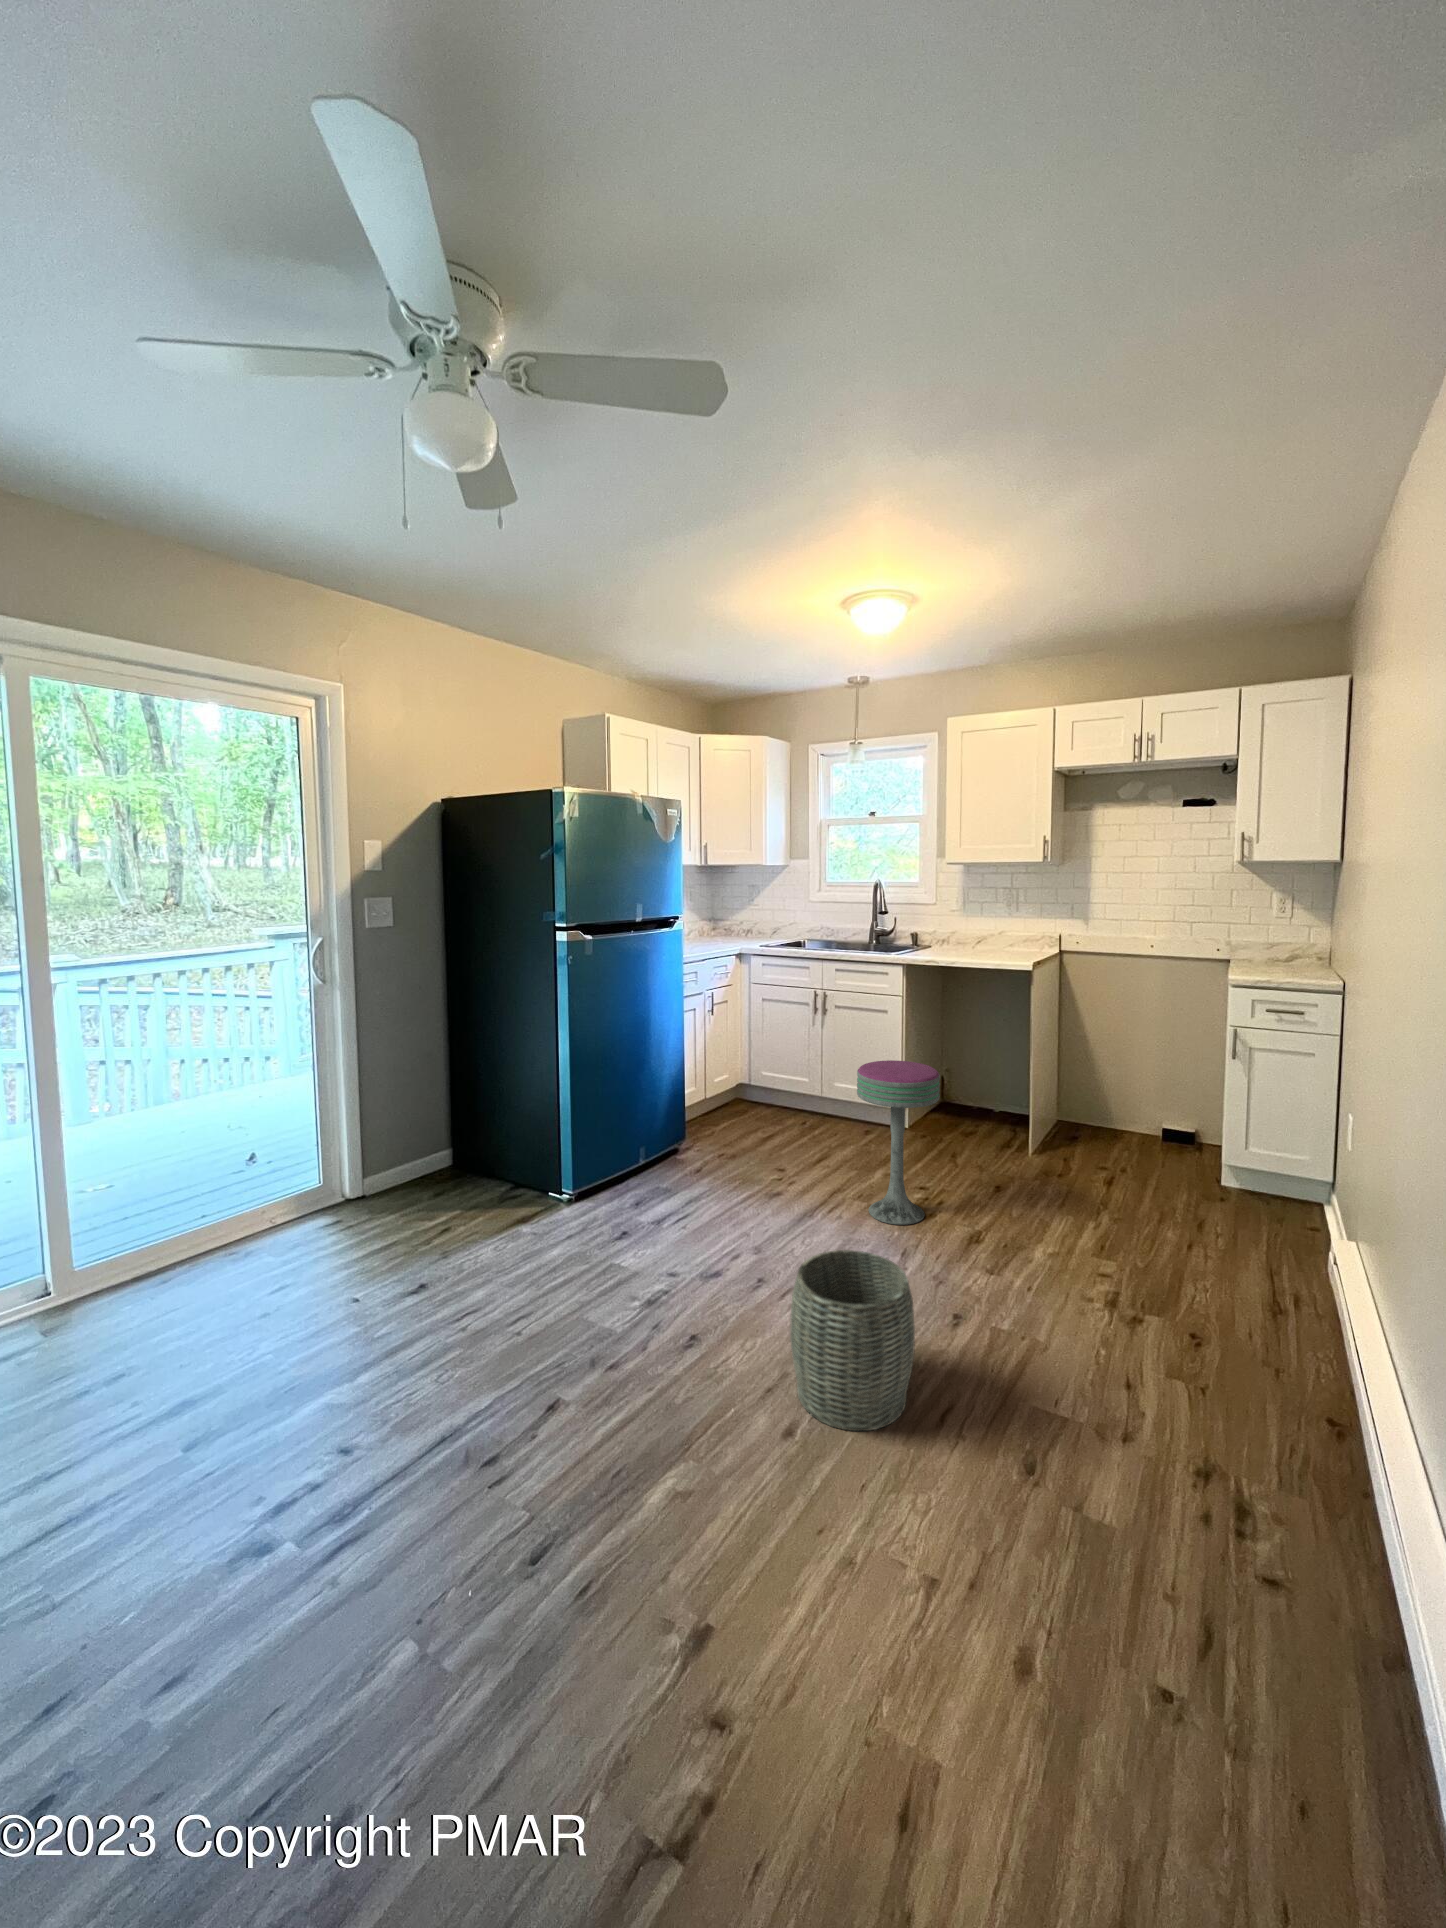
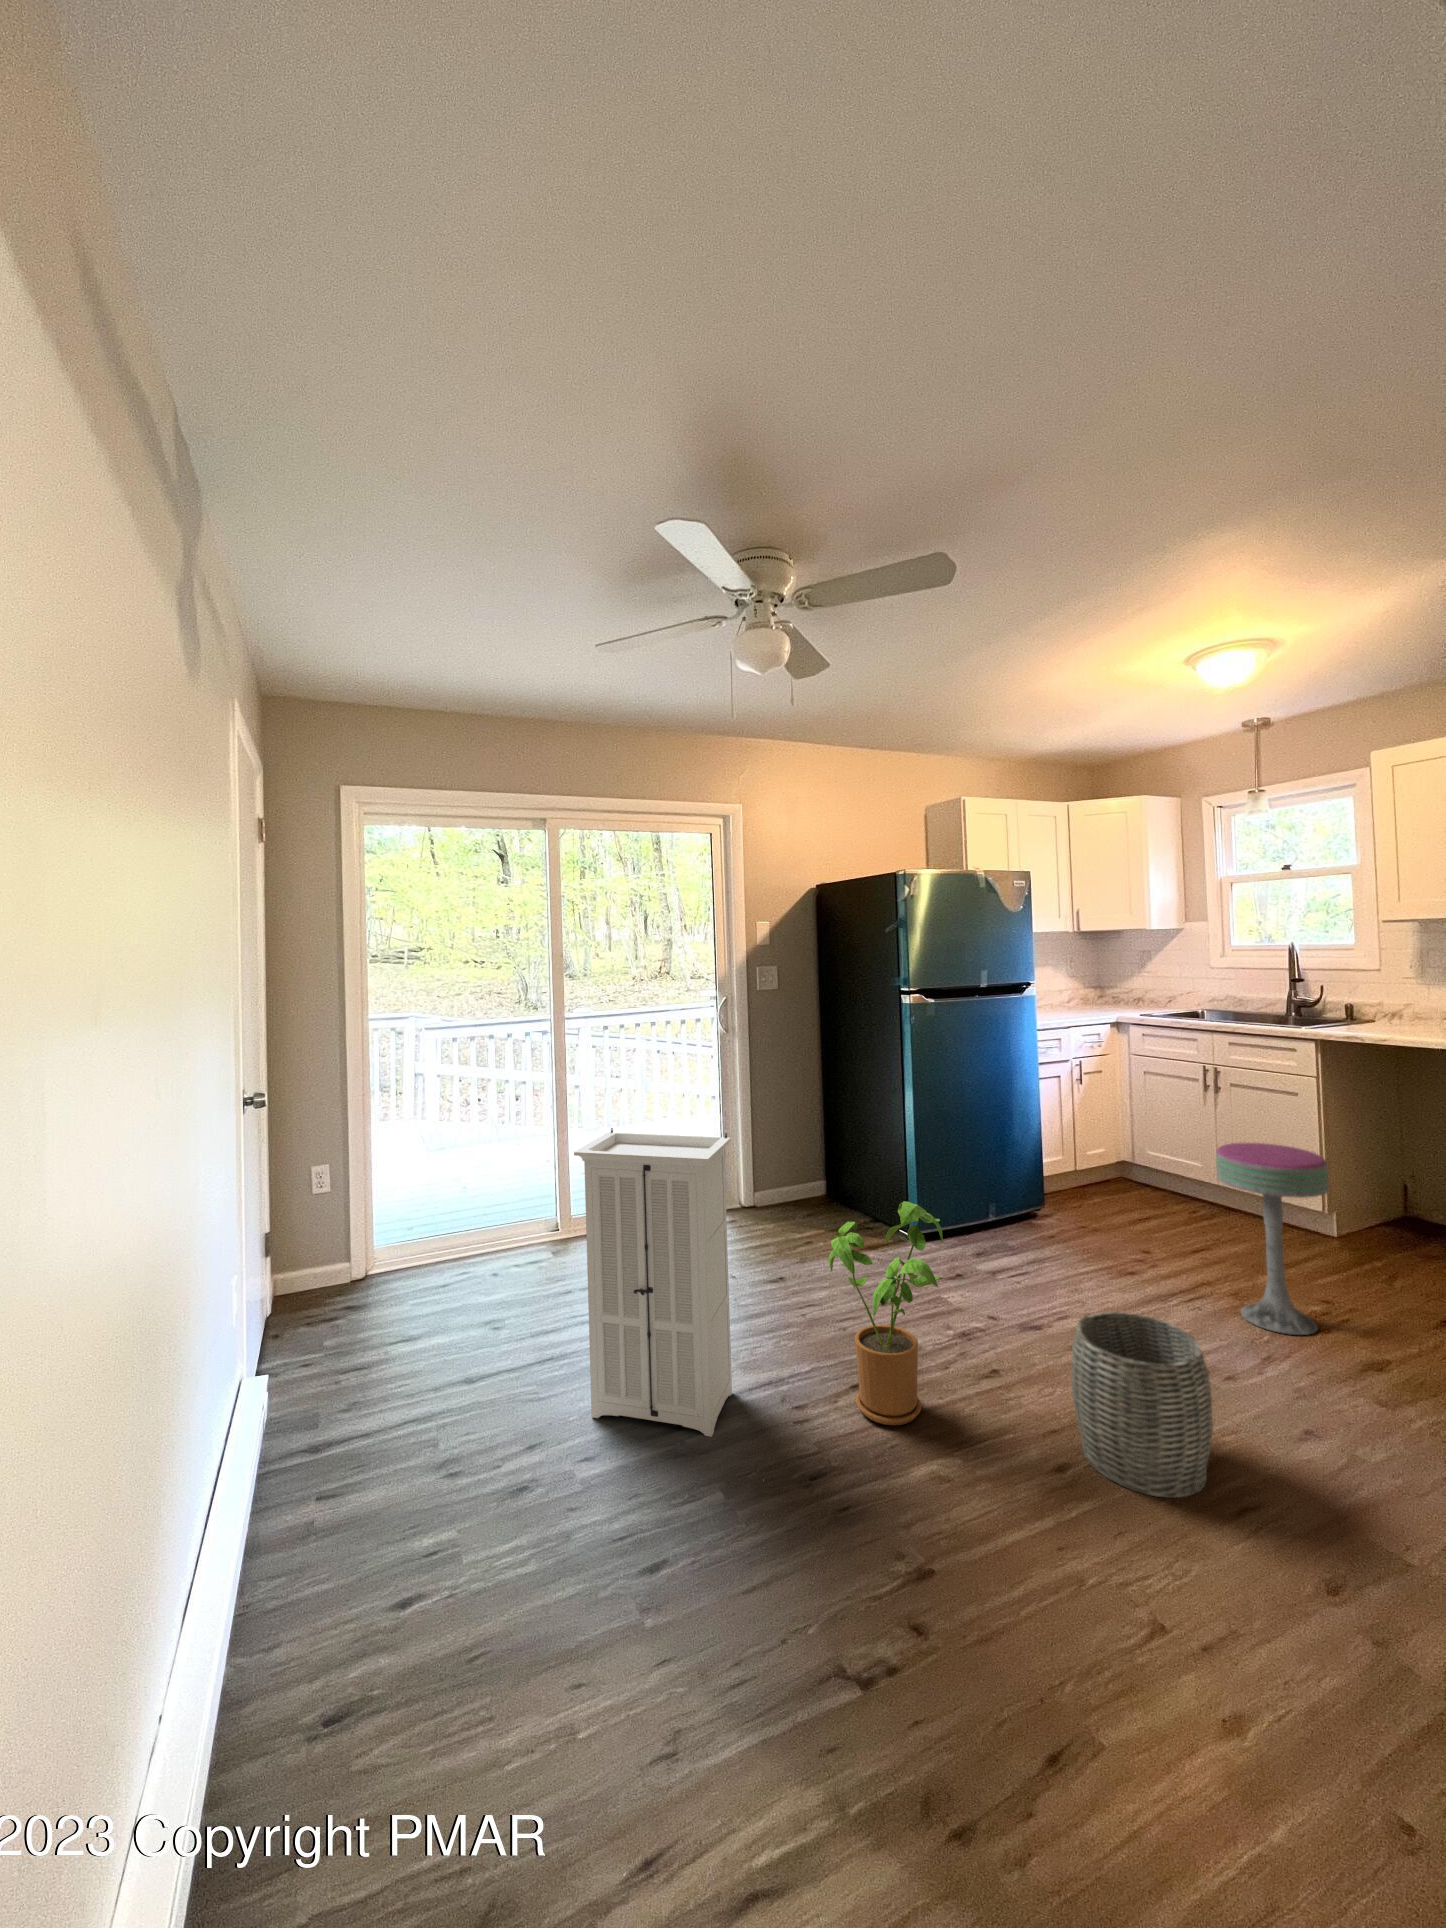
storage cabinet: none [116,1132,392,1607] -> present [574,1128,732,1437]
house plant: none [525,1178,673,1448] -> present [829,1201,943,1425]

